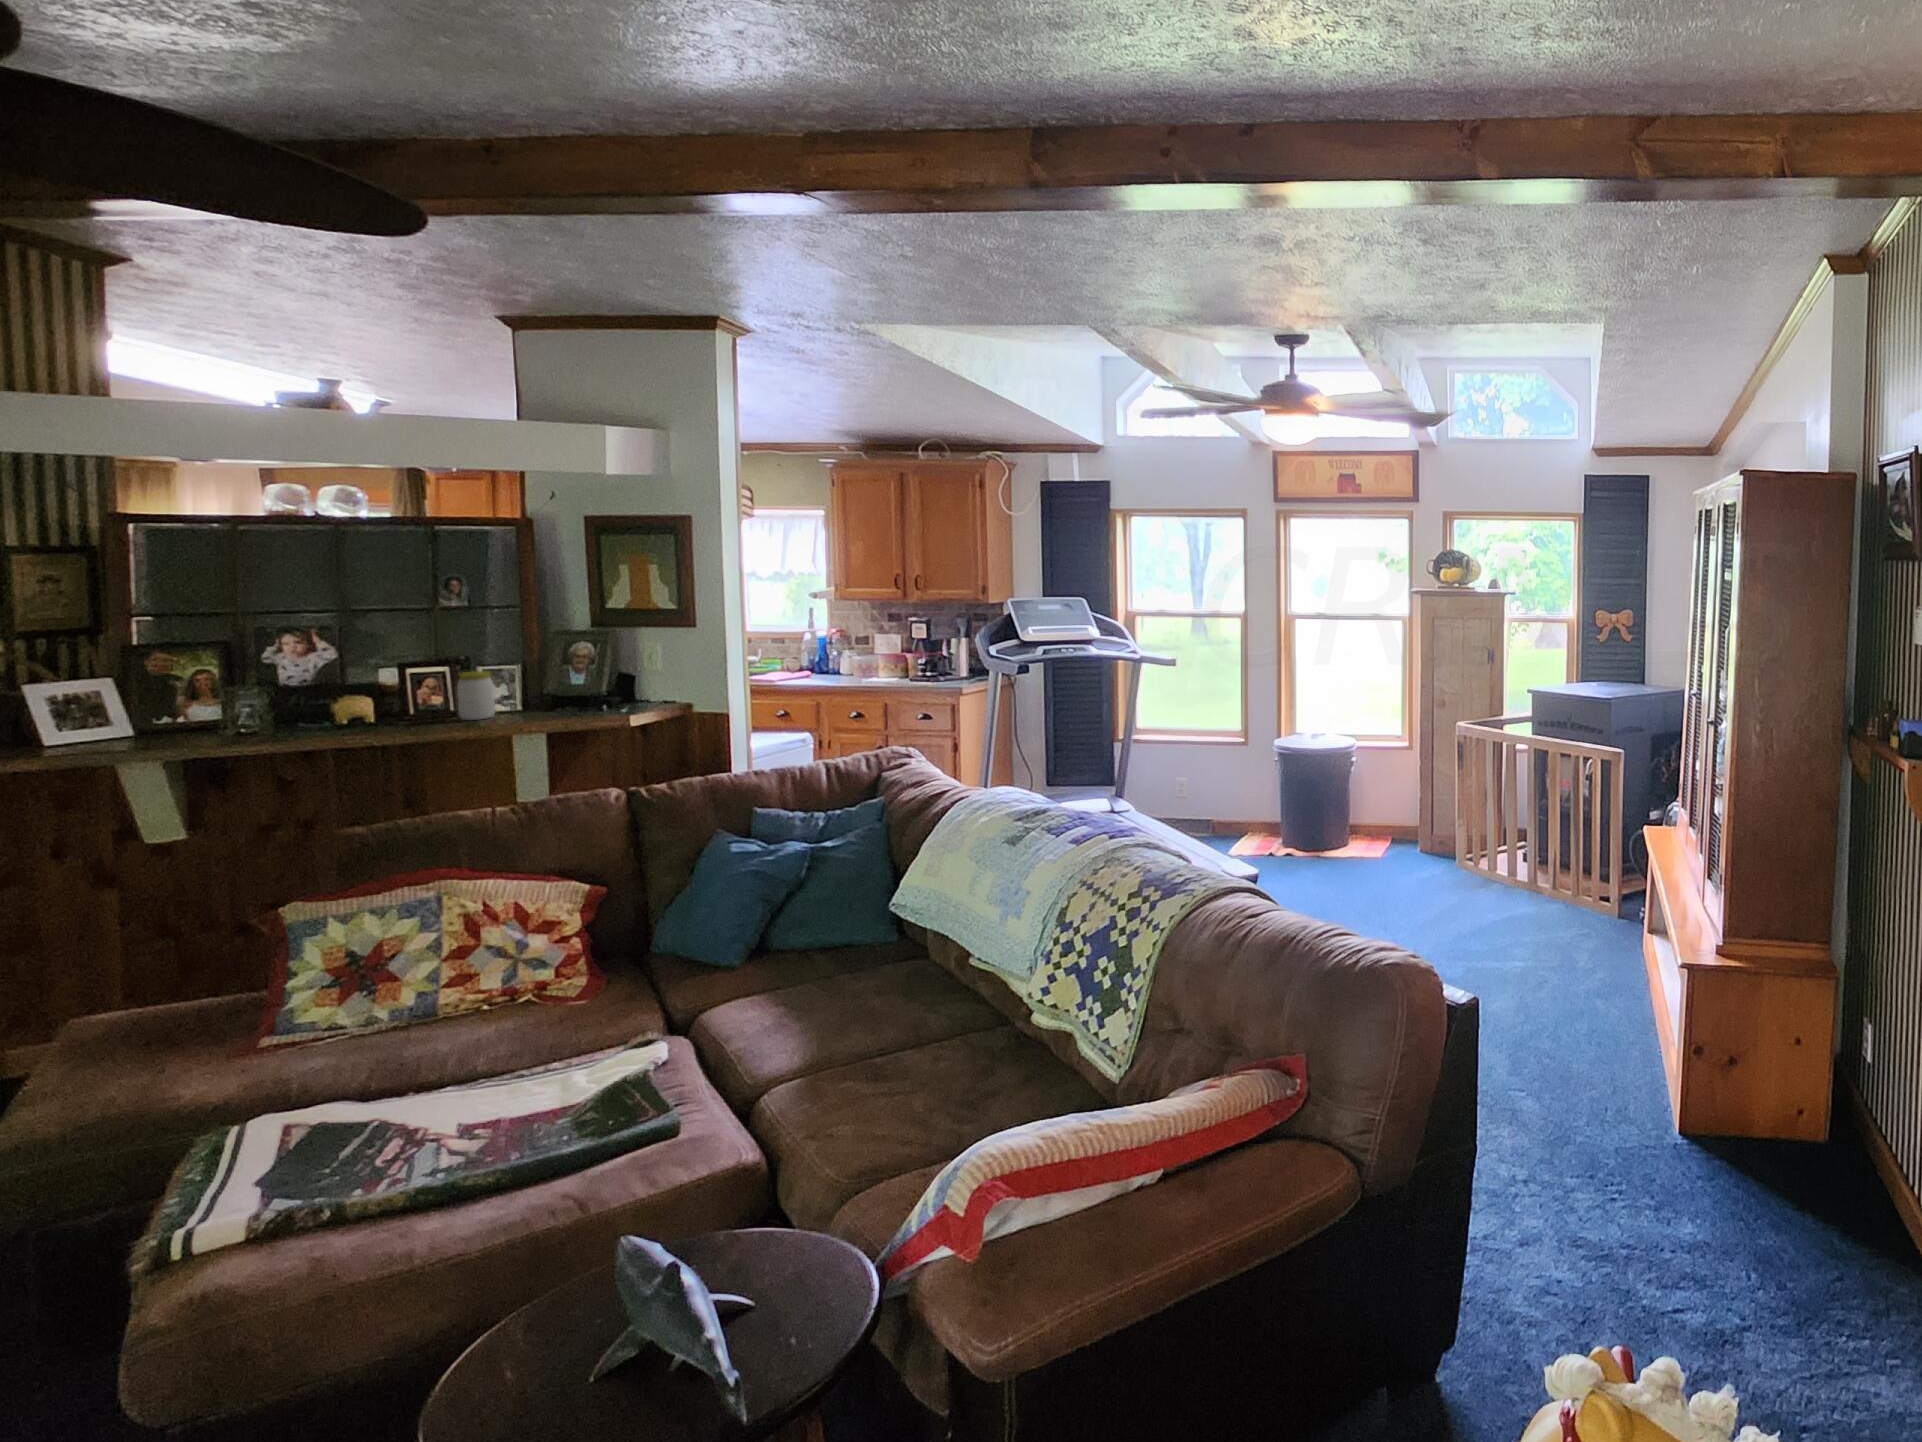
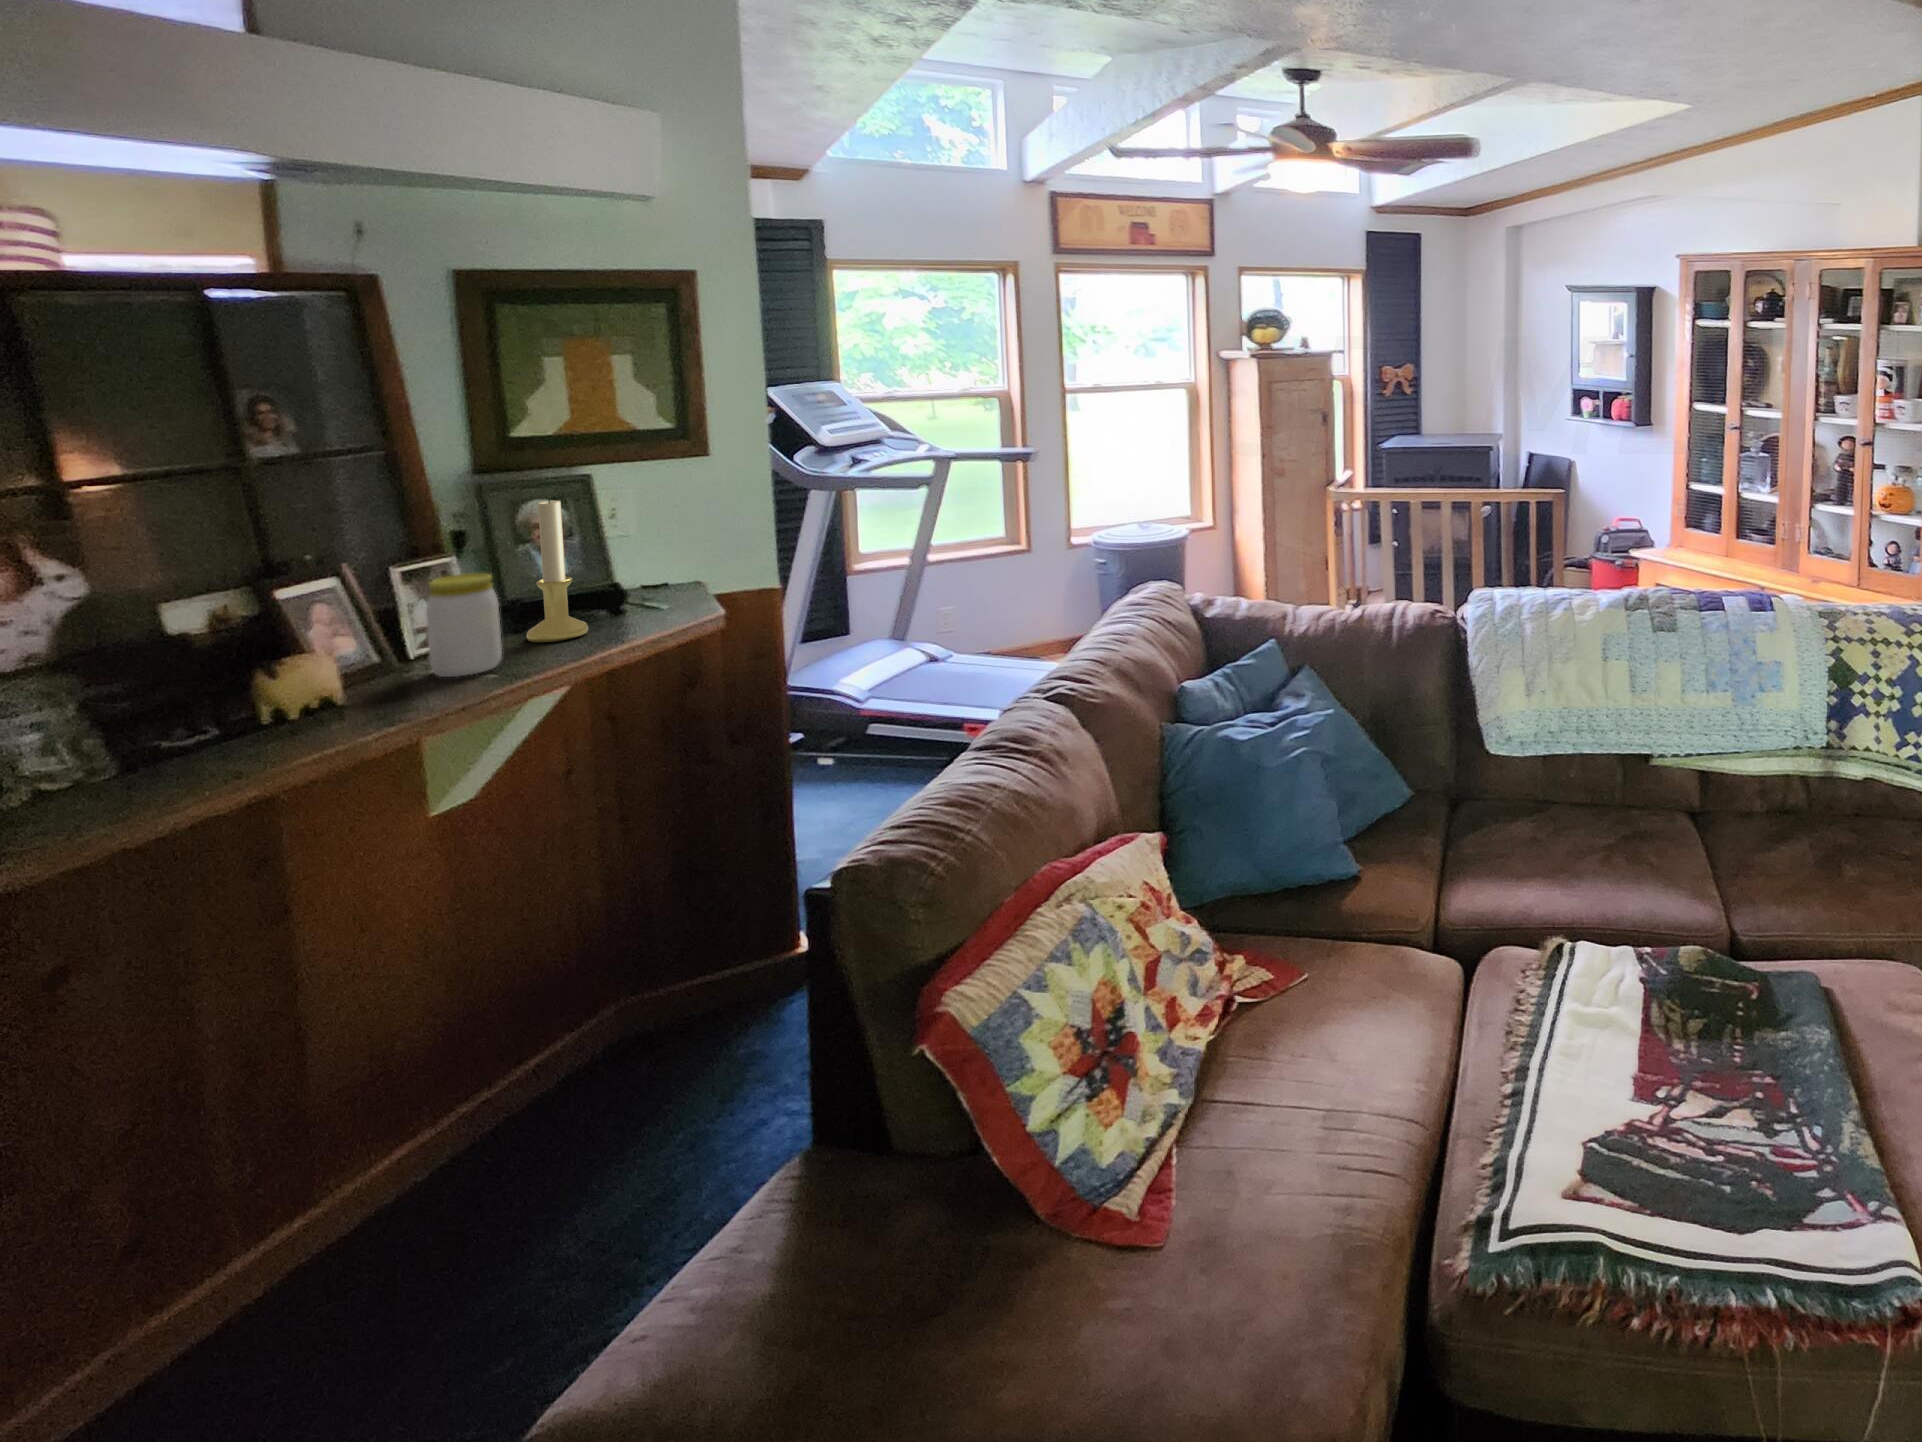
candle holder: none [538,638,572,713] -> present [526,497,588,642]

